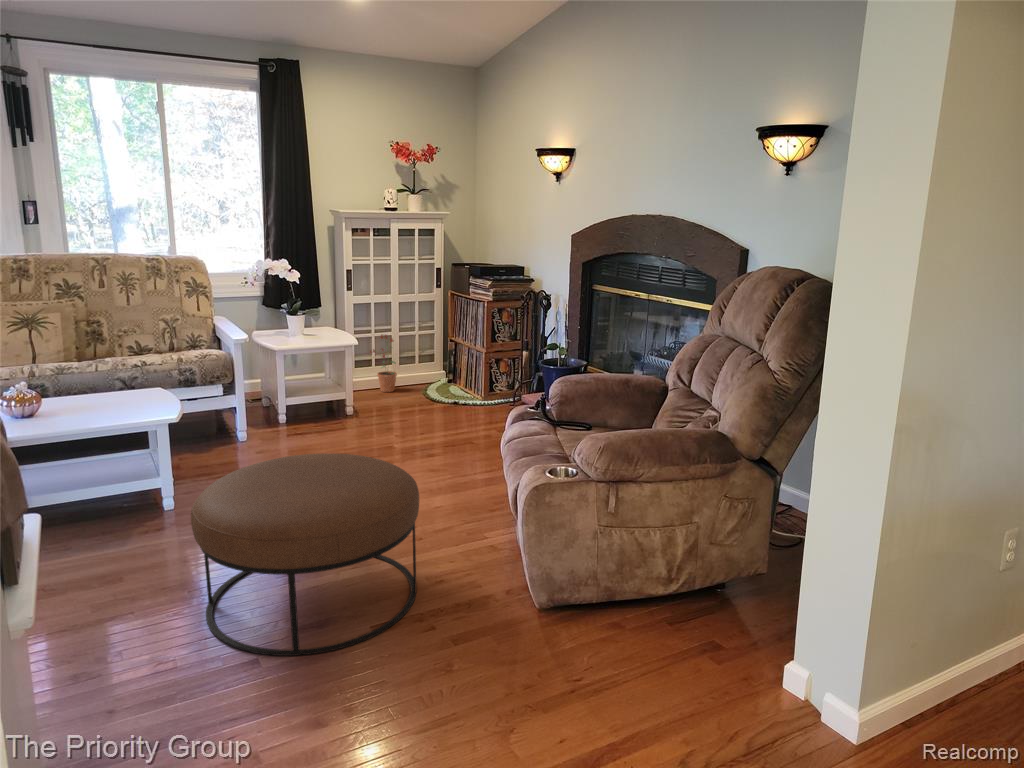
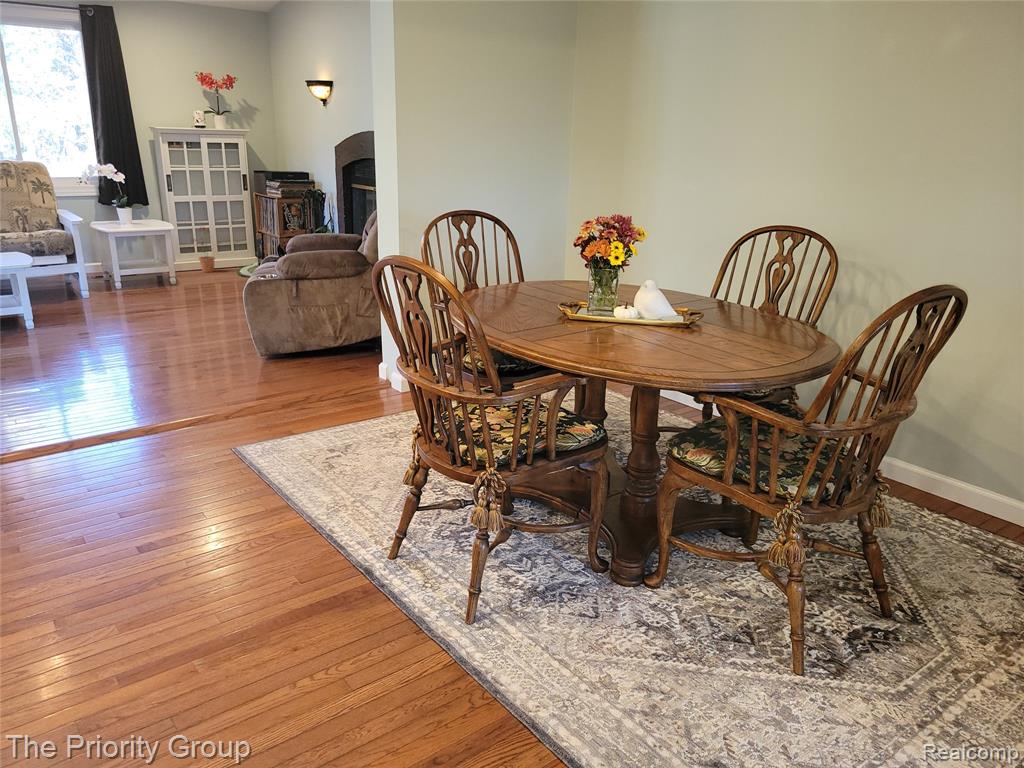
ottoman: present [191,454,419,656] -> none [50,277,198,373]

